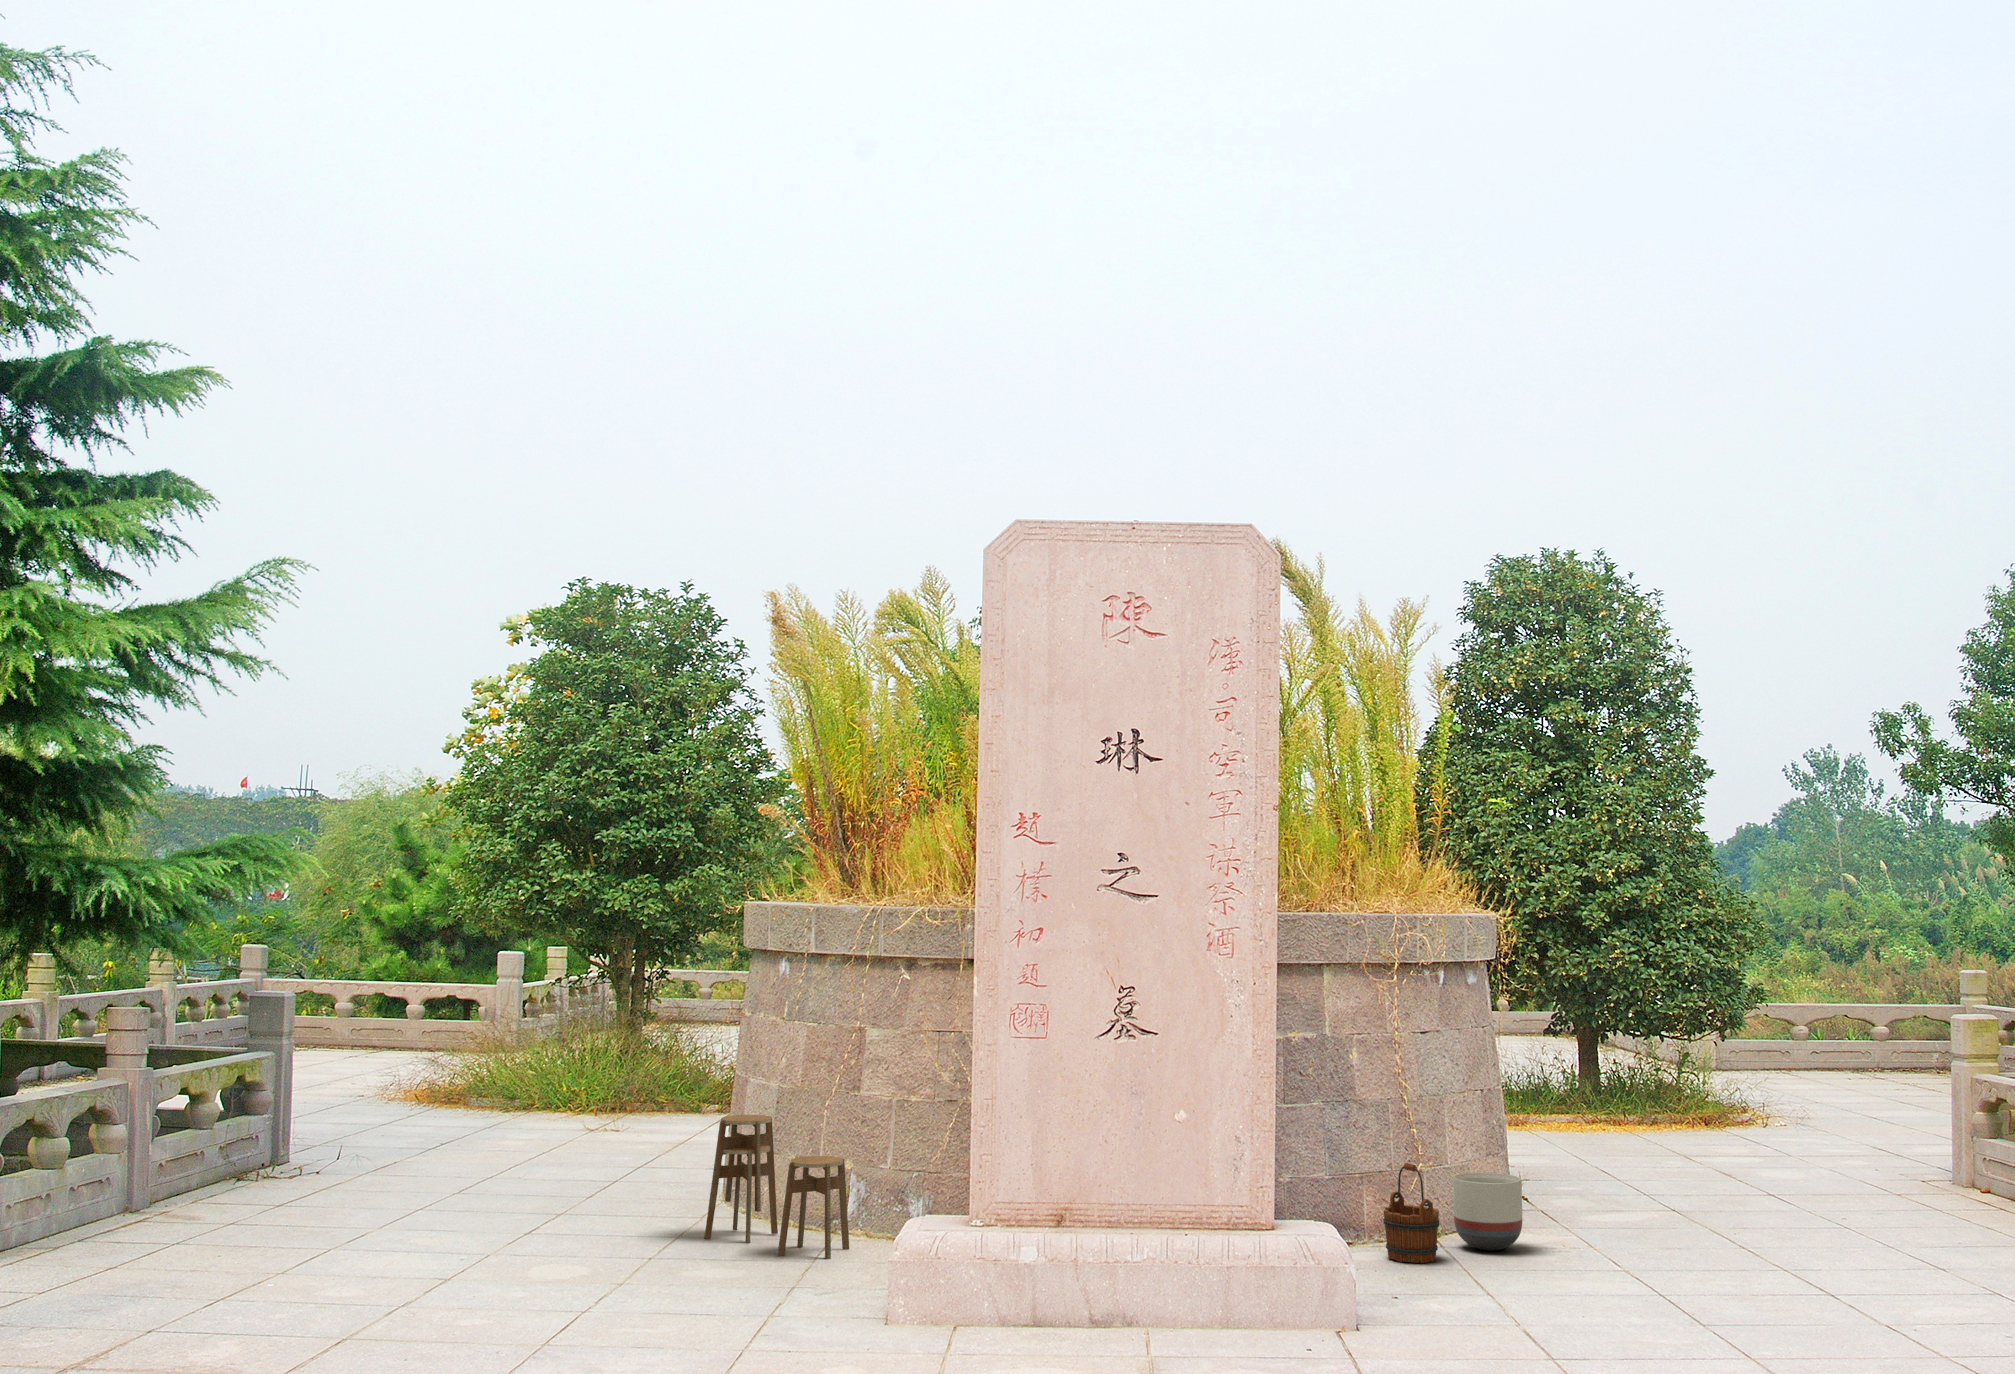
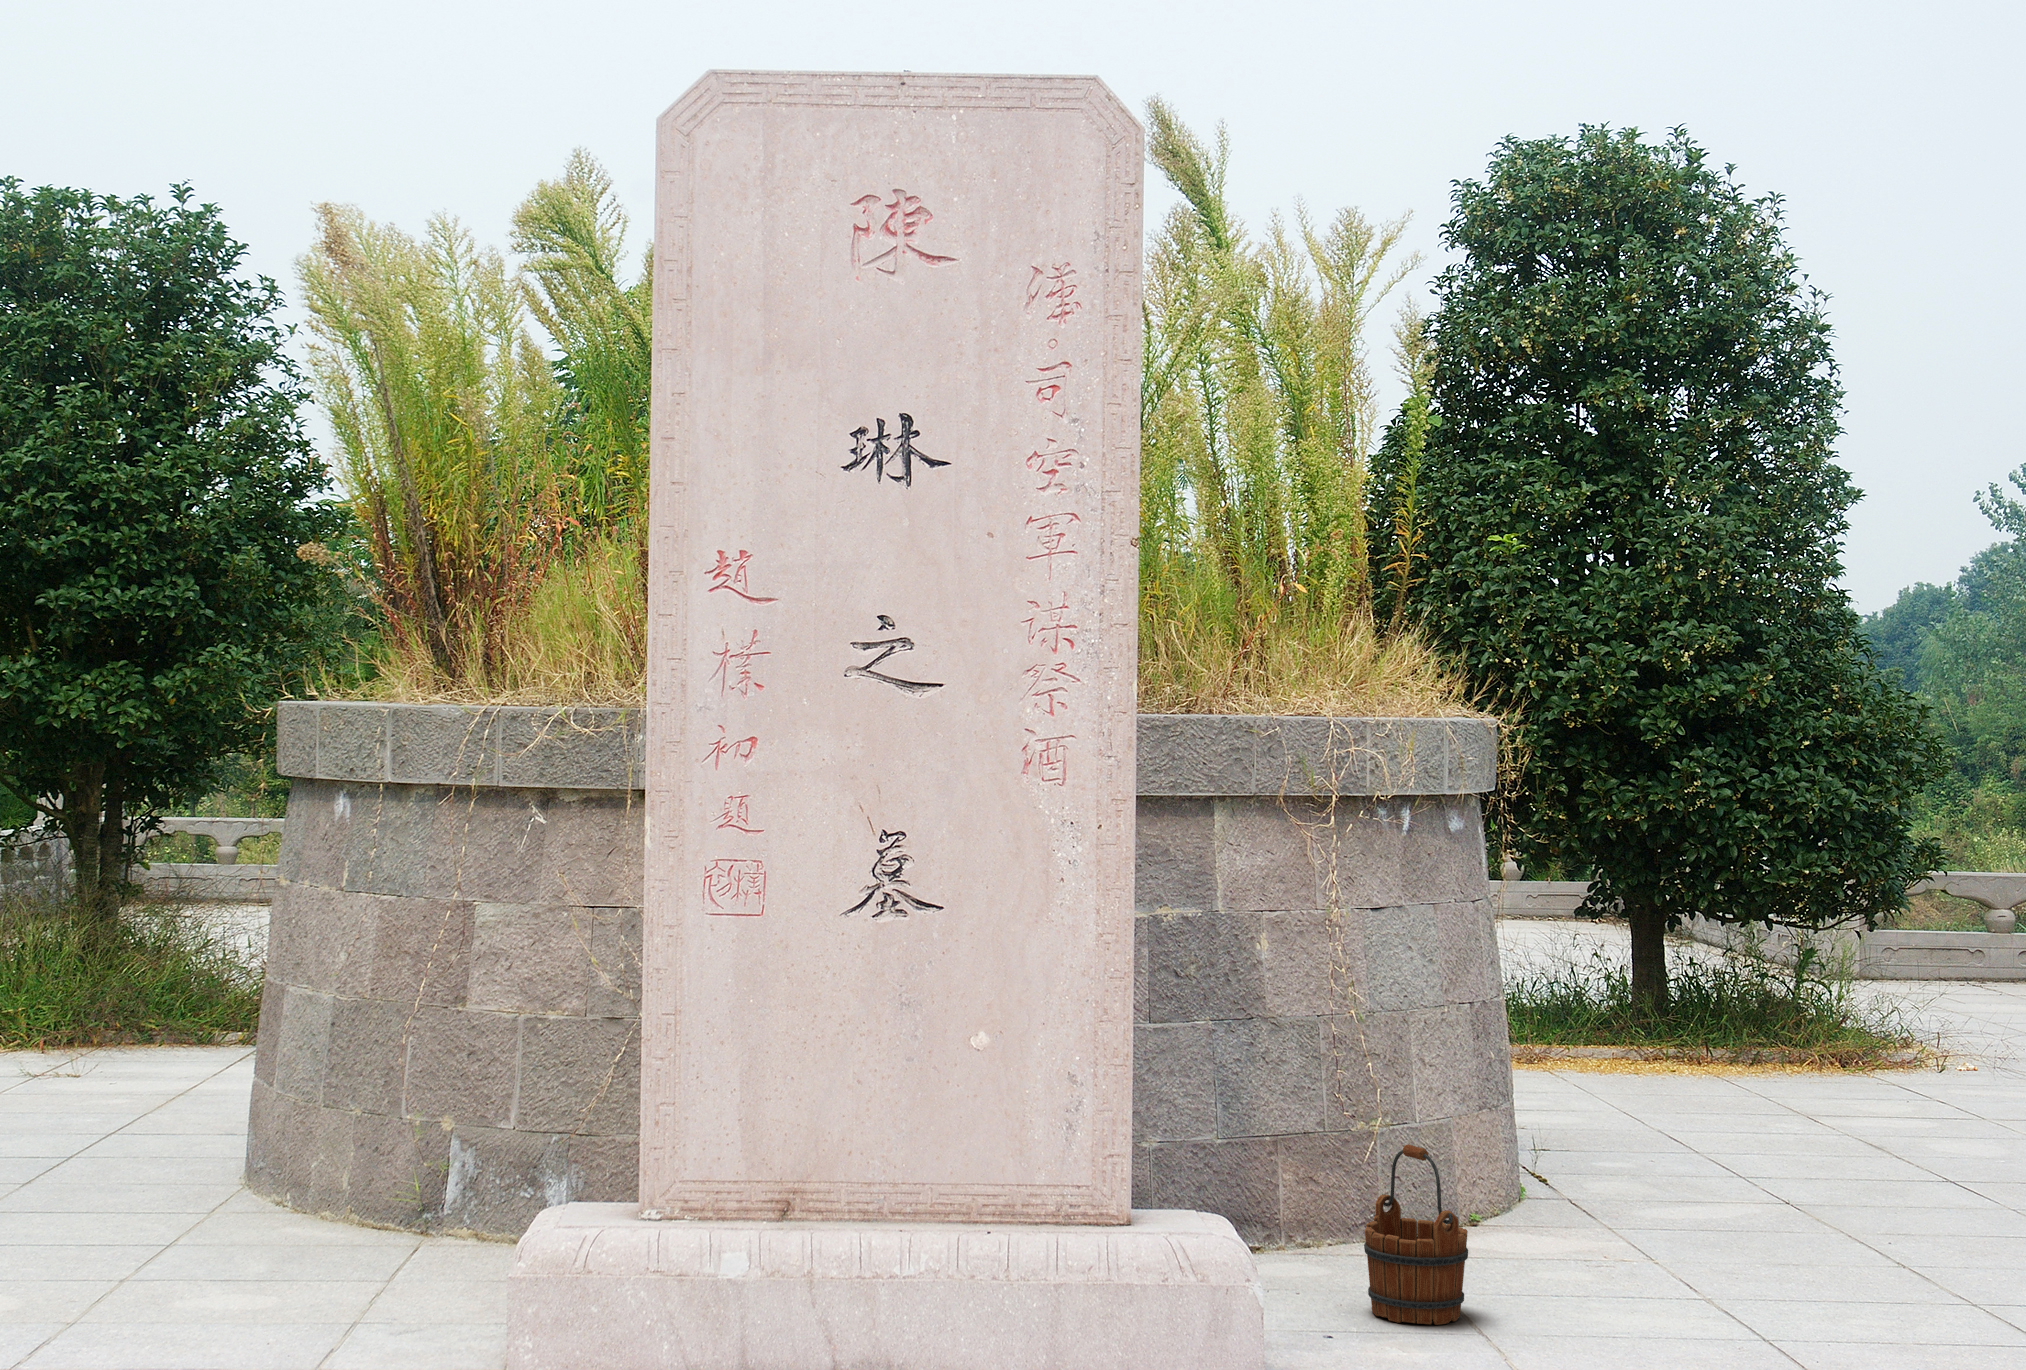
stool: present [704,1115,849,1259] -> none [131,1053,387,1317]
planter: present [1453,1172,1523,1250] -> none [1487,1157,1613,1297]

